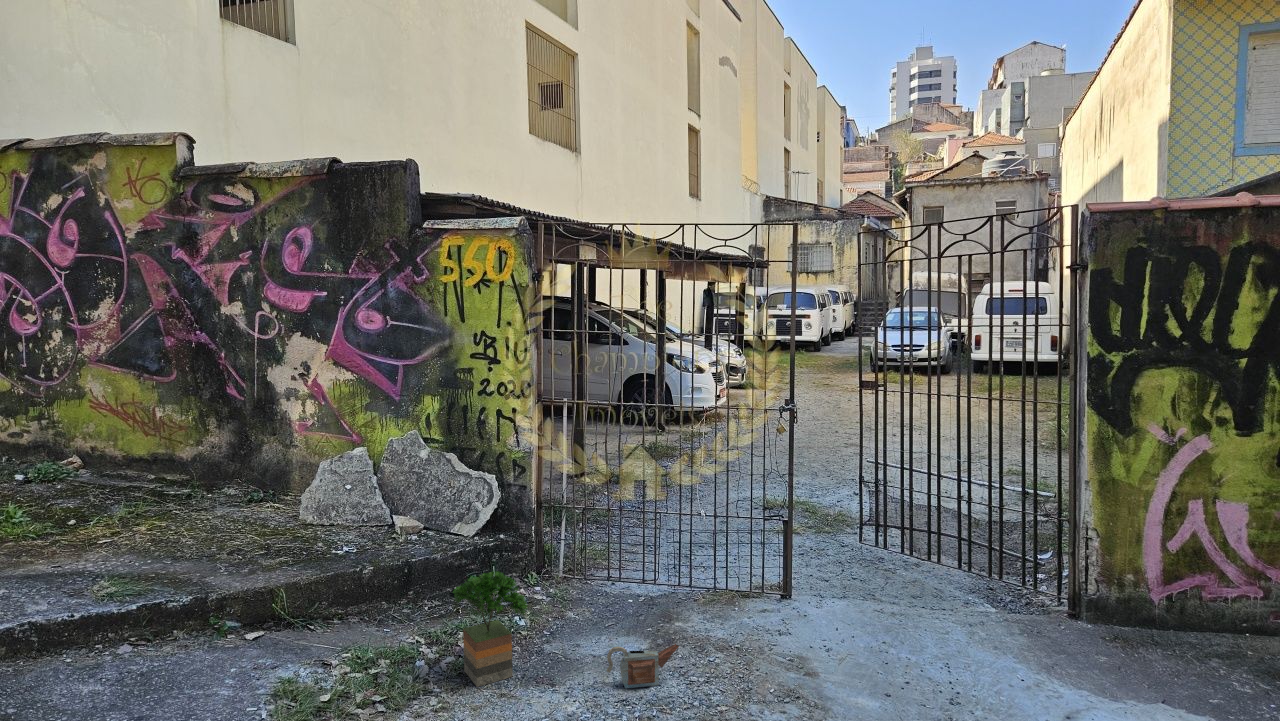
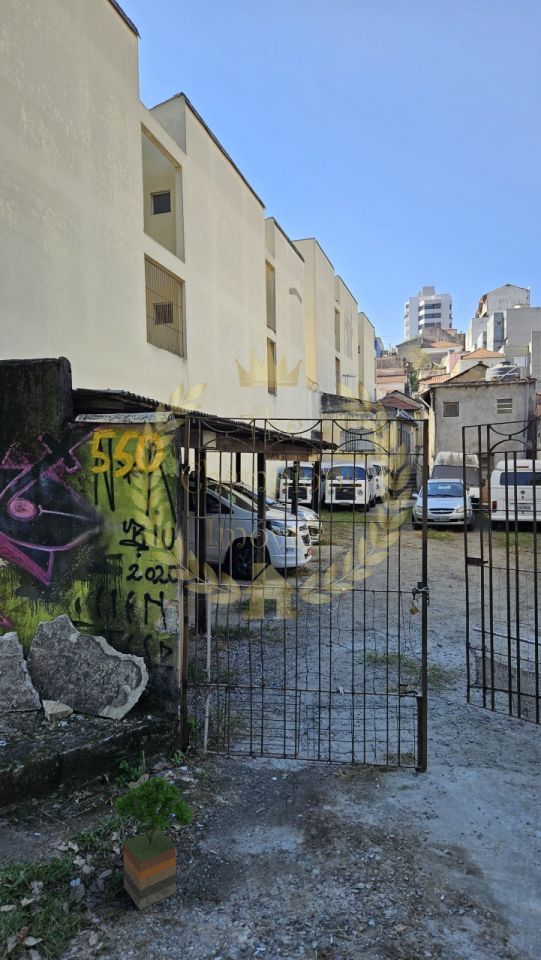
watering can: present [606,644,679,688] -> none [277,850,349,903]

